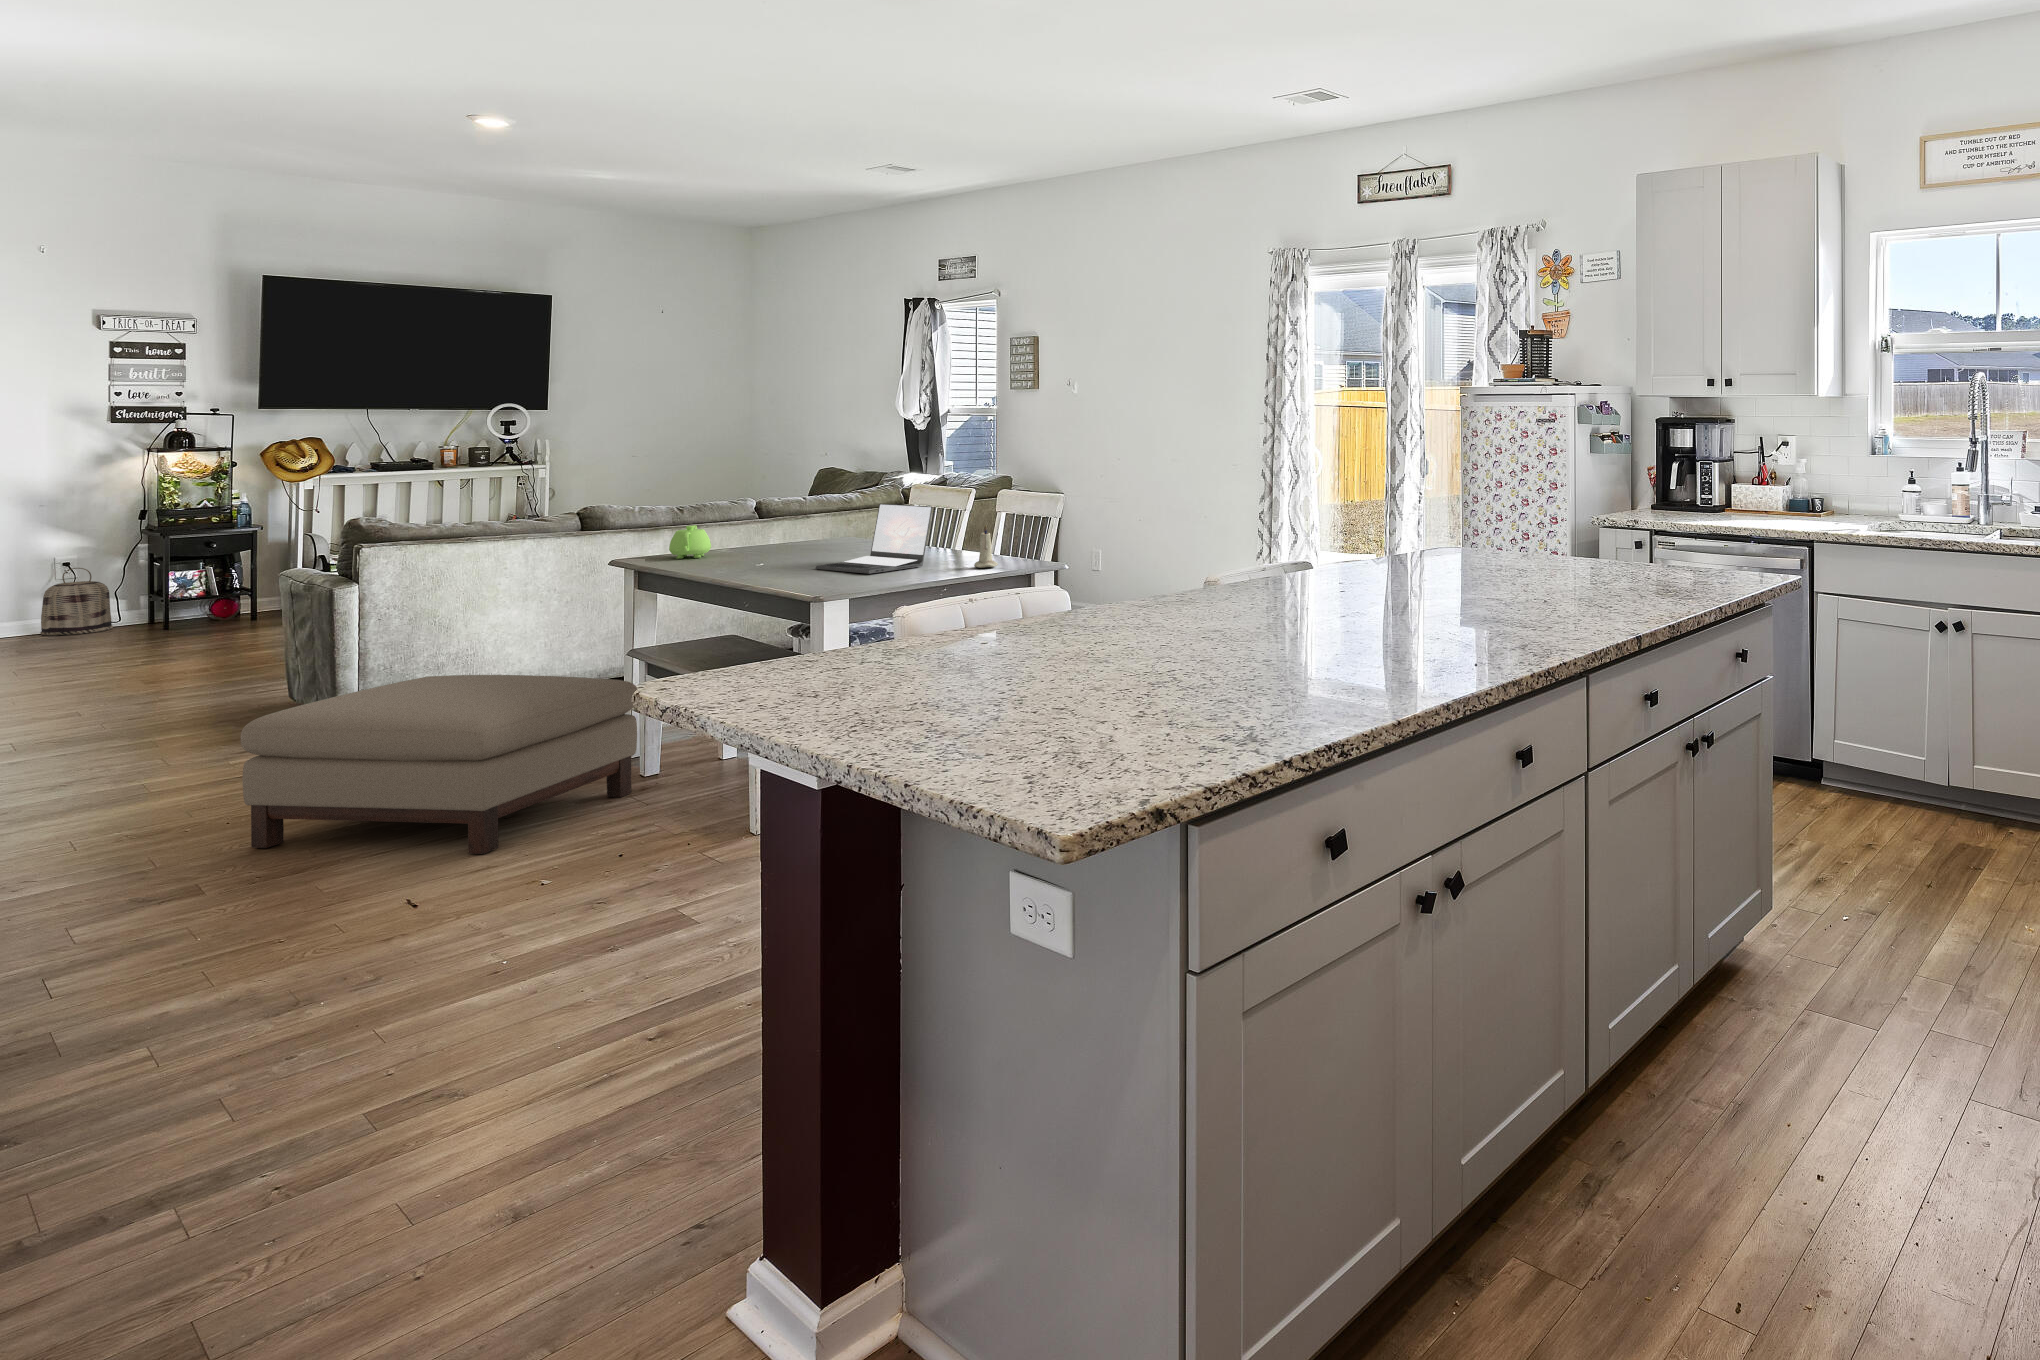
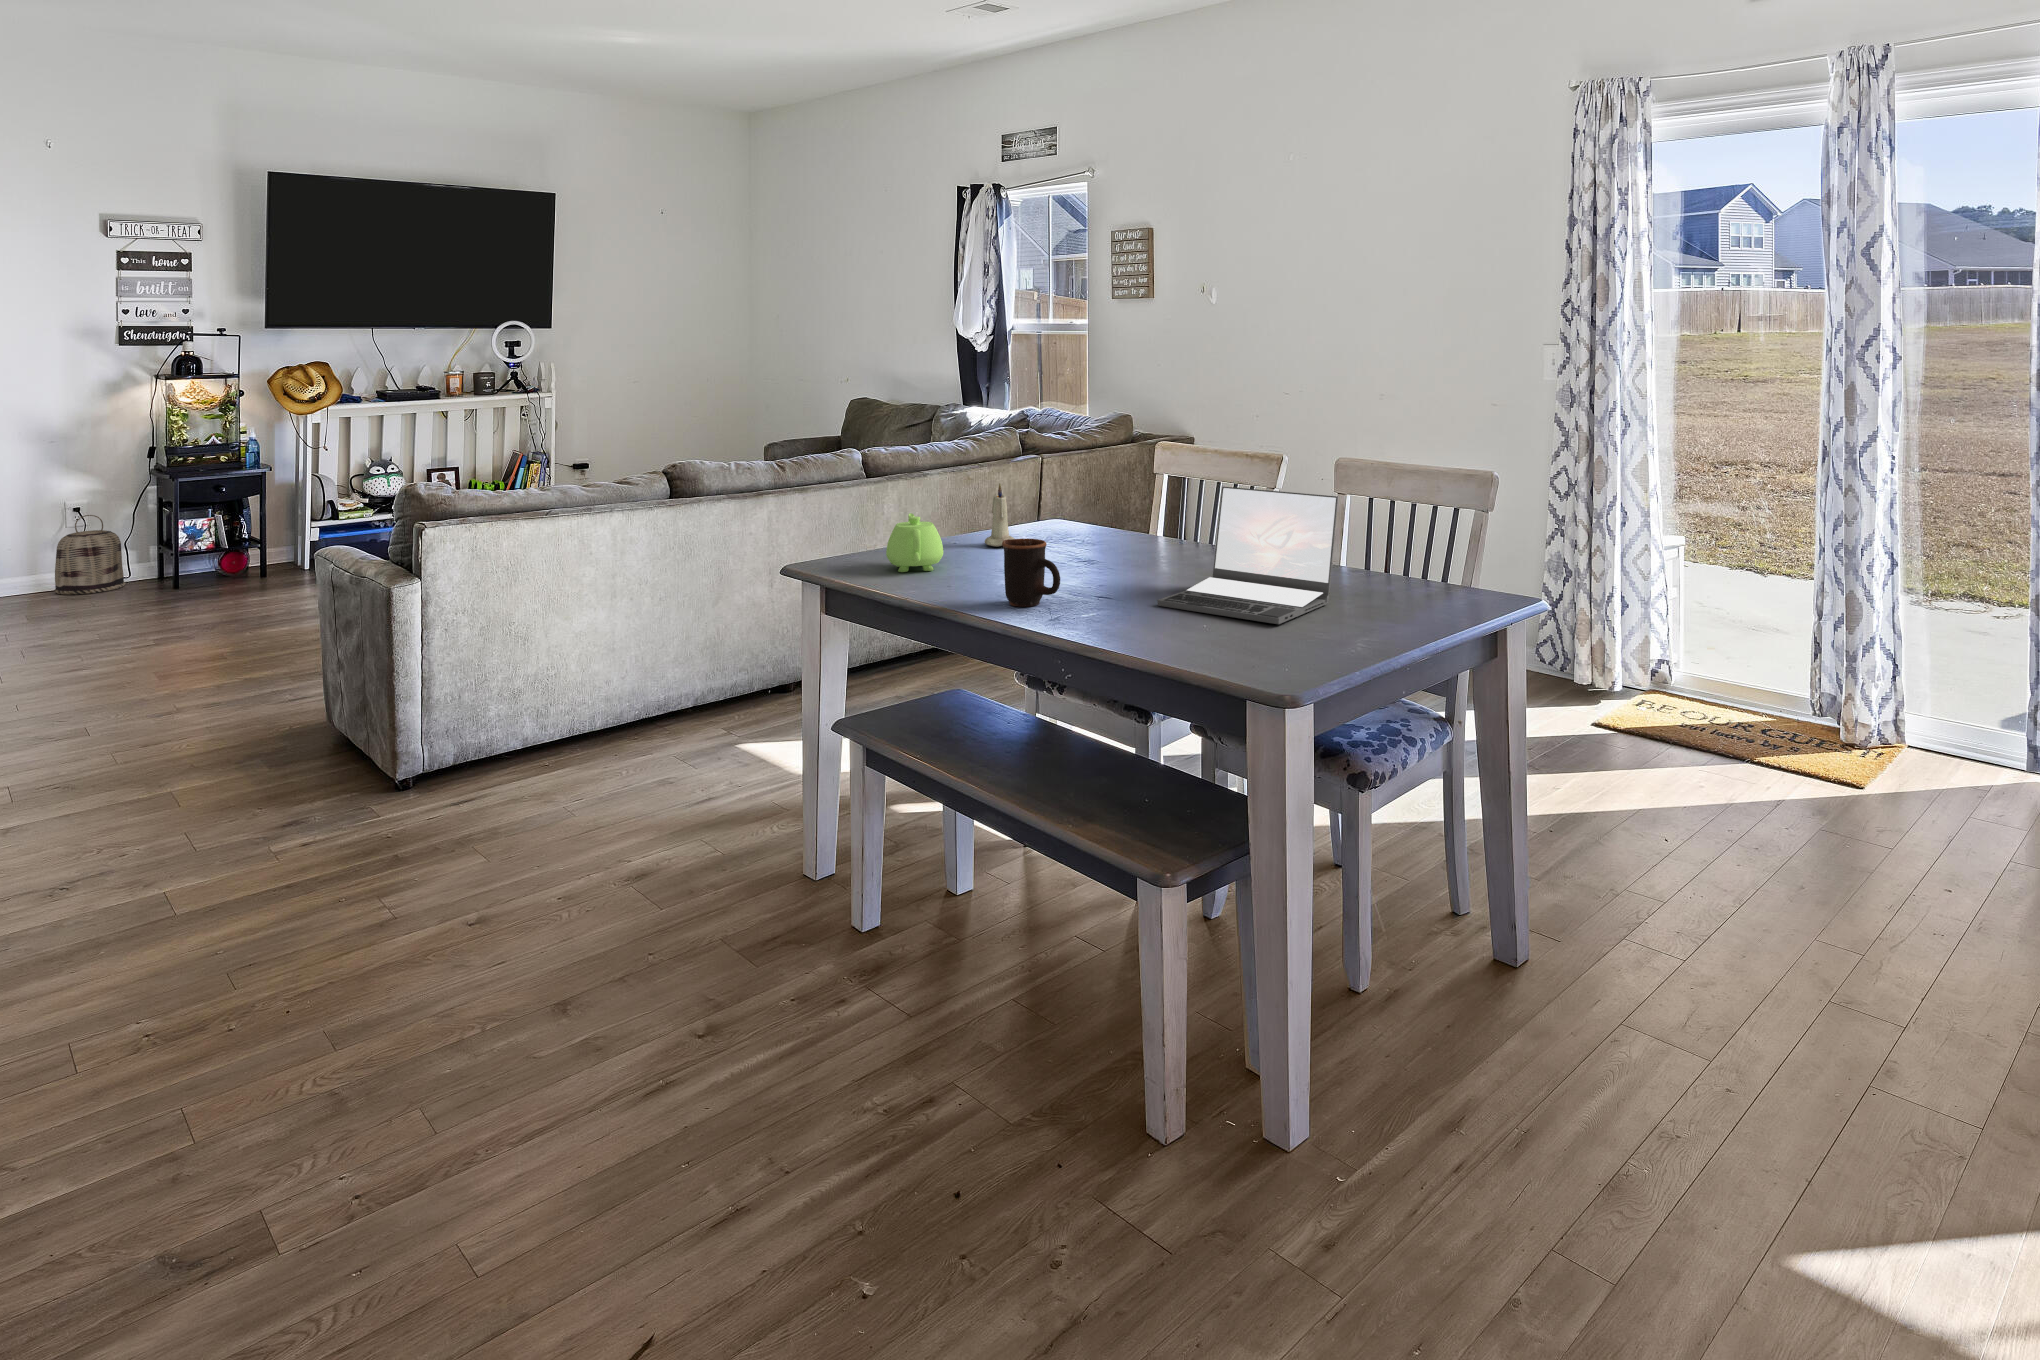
candle: present [974,525,998,568] -> present [985,484,1014,546]
mug: none [717,533,751,570] -> present [1002,539,1060,607]
ottoman: present [241,675,637,854] -> none [316,761,876,1159]

